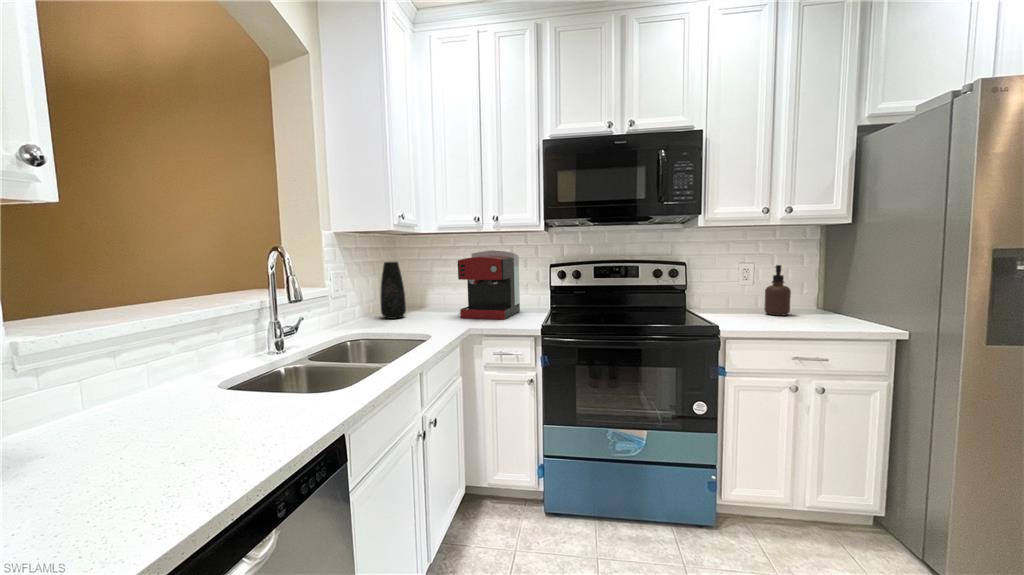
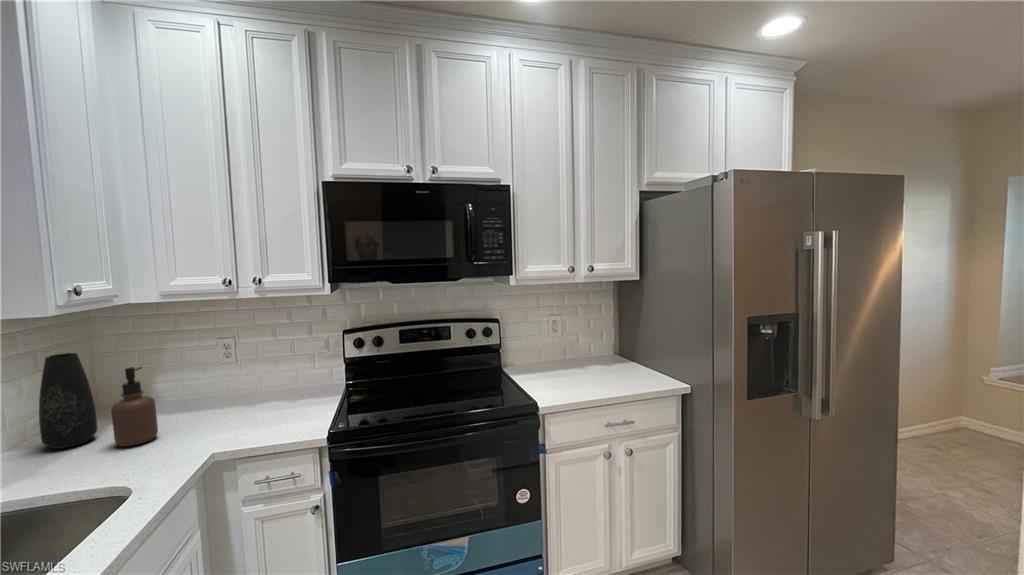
coffee maker: present [458,250,520,320] -> none [193,322,301,428]
soap dispenser: present [765,265,791,316] -> present [111,367,158,446]

